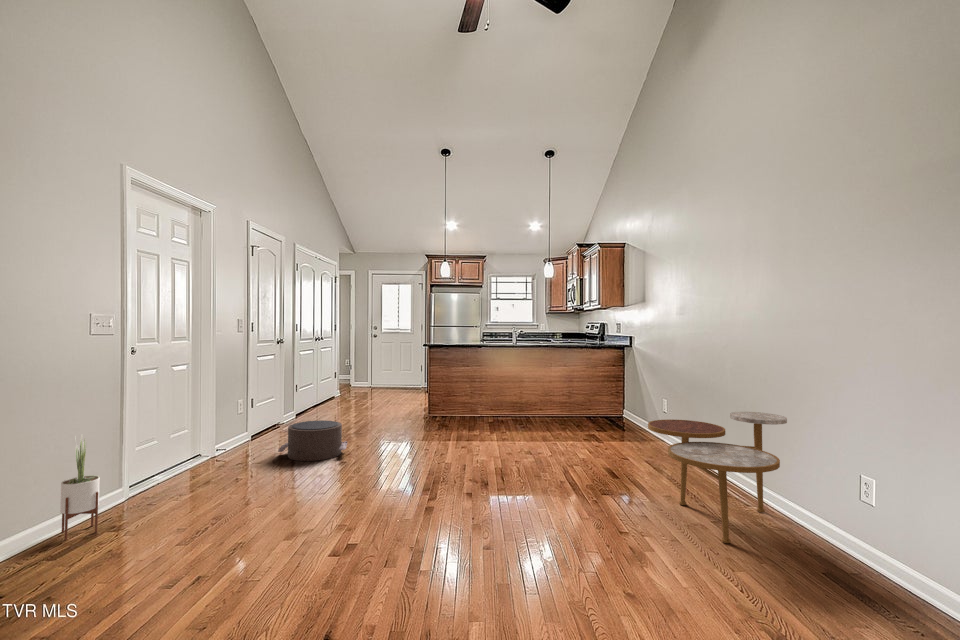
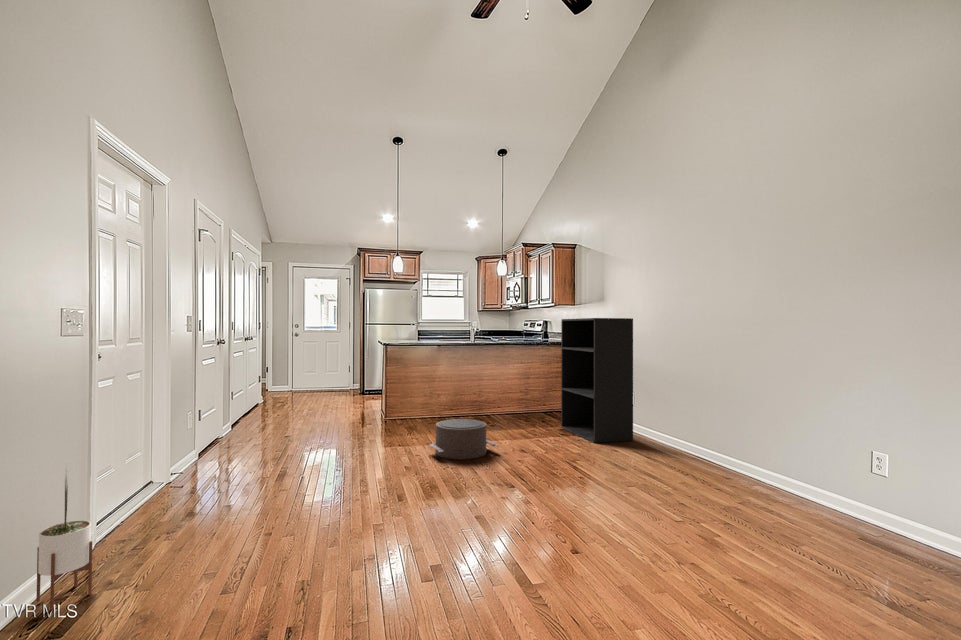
bookshelf: none [593,320,658,450] -> present [561,318,633,443]
side table: present [648,412,787,543] -> none [669,401,812,521]
pouf: present [278,420,347,461] -> present [429,419,498,459]

